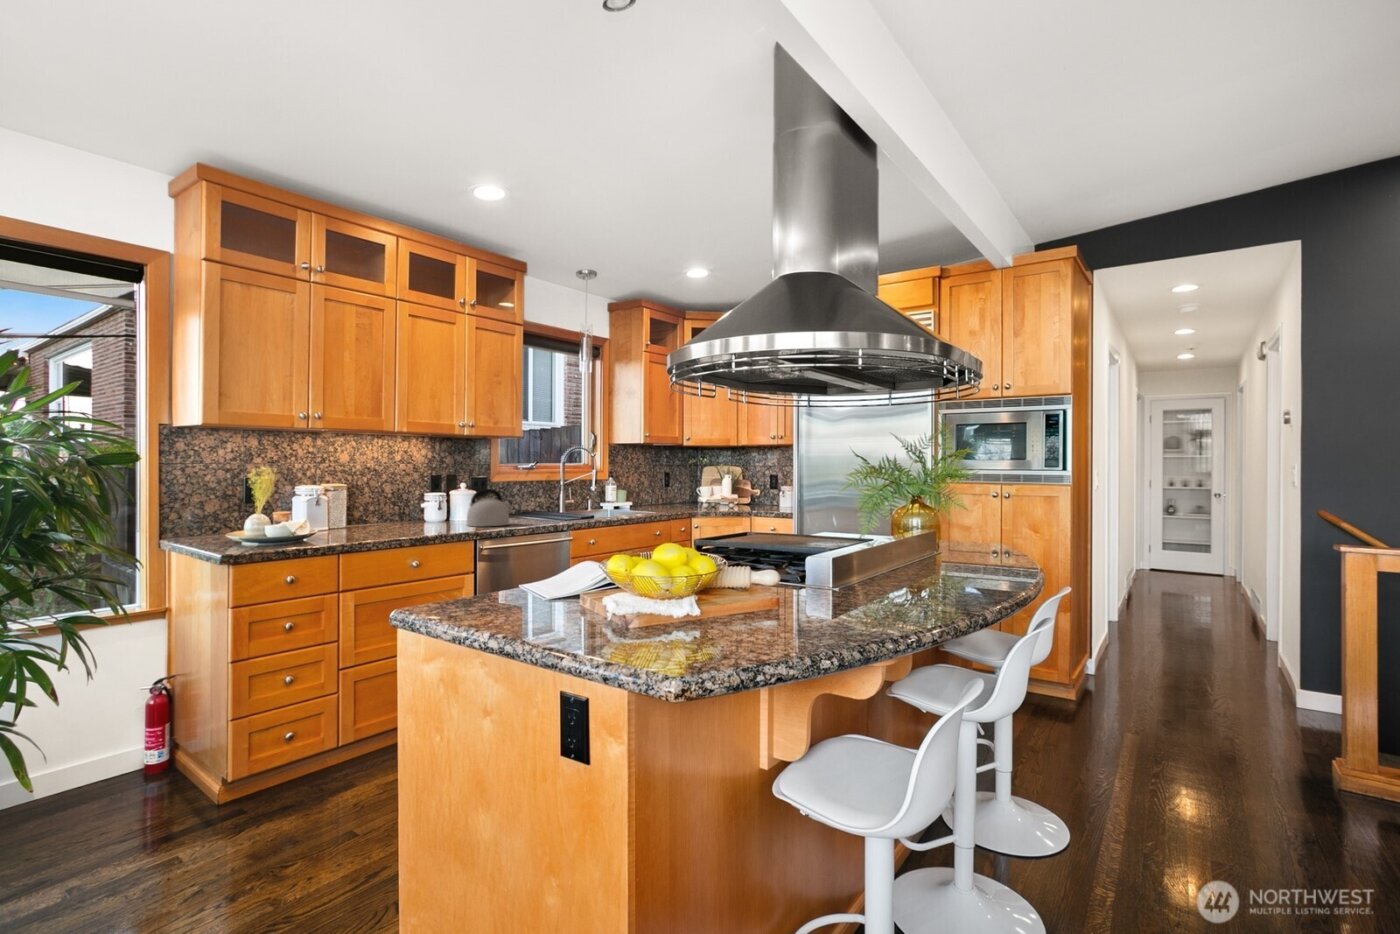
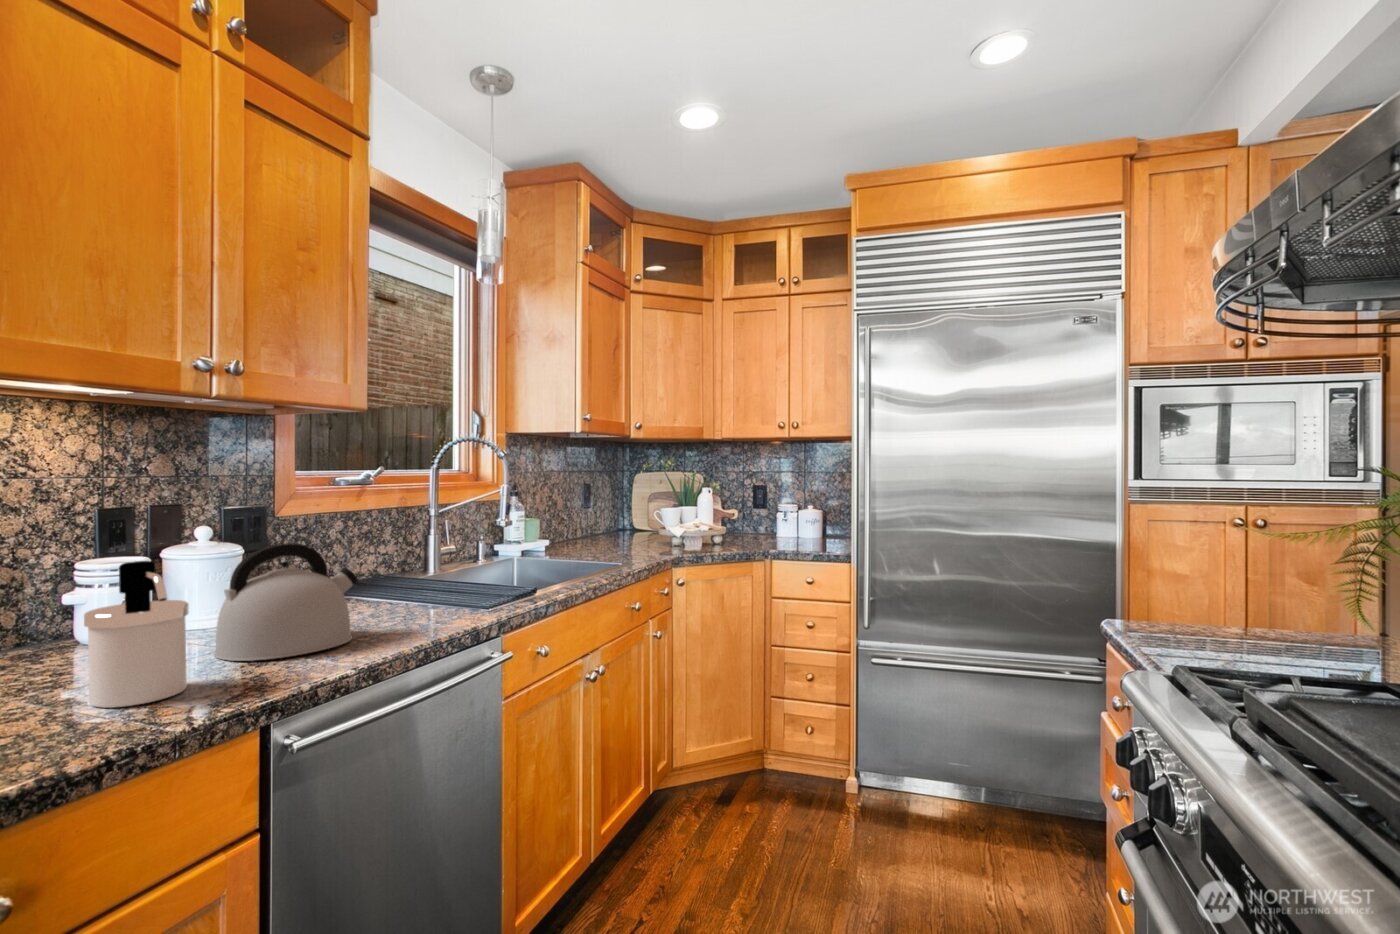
soap dispenser: none [433,490,459,531] -> present [84,561,189,708]

